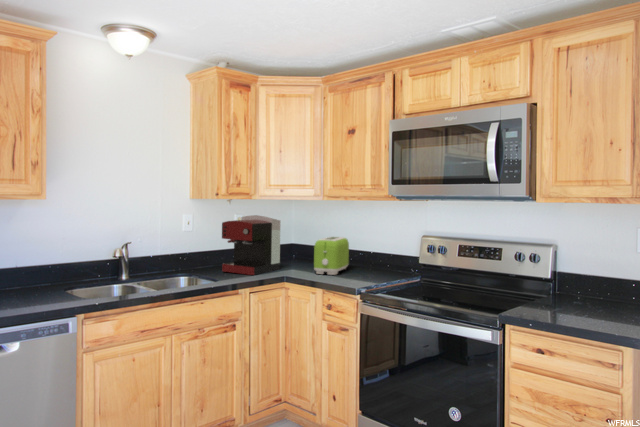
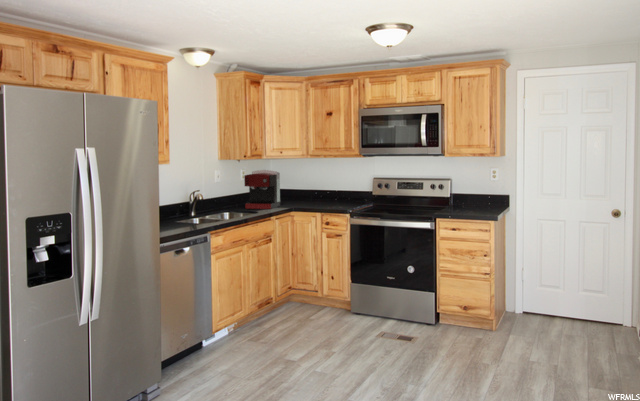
toaster: present [314,237,349,275] -> none [308,182,325,206]

